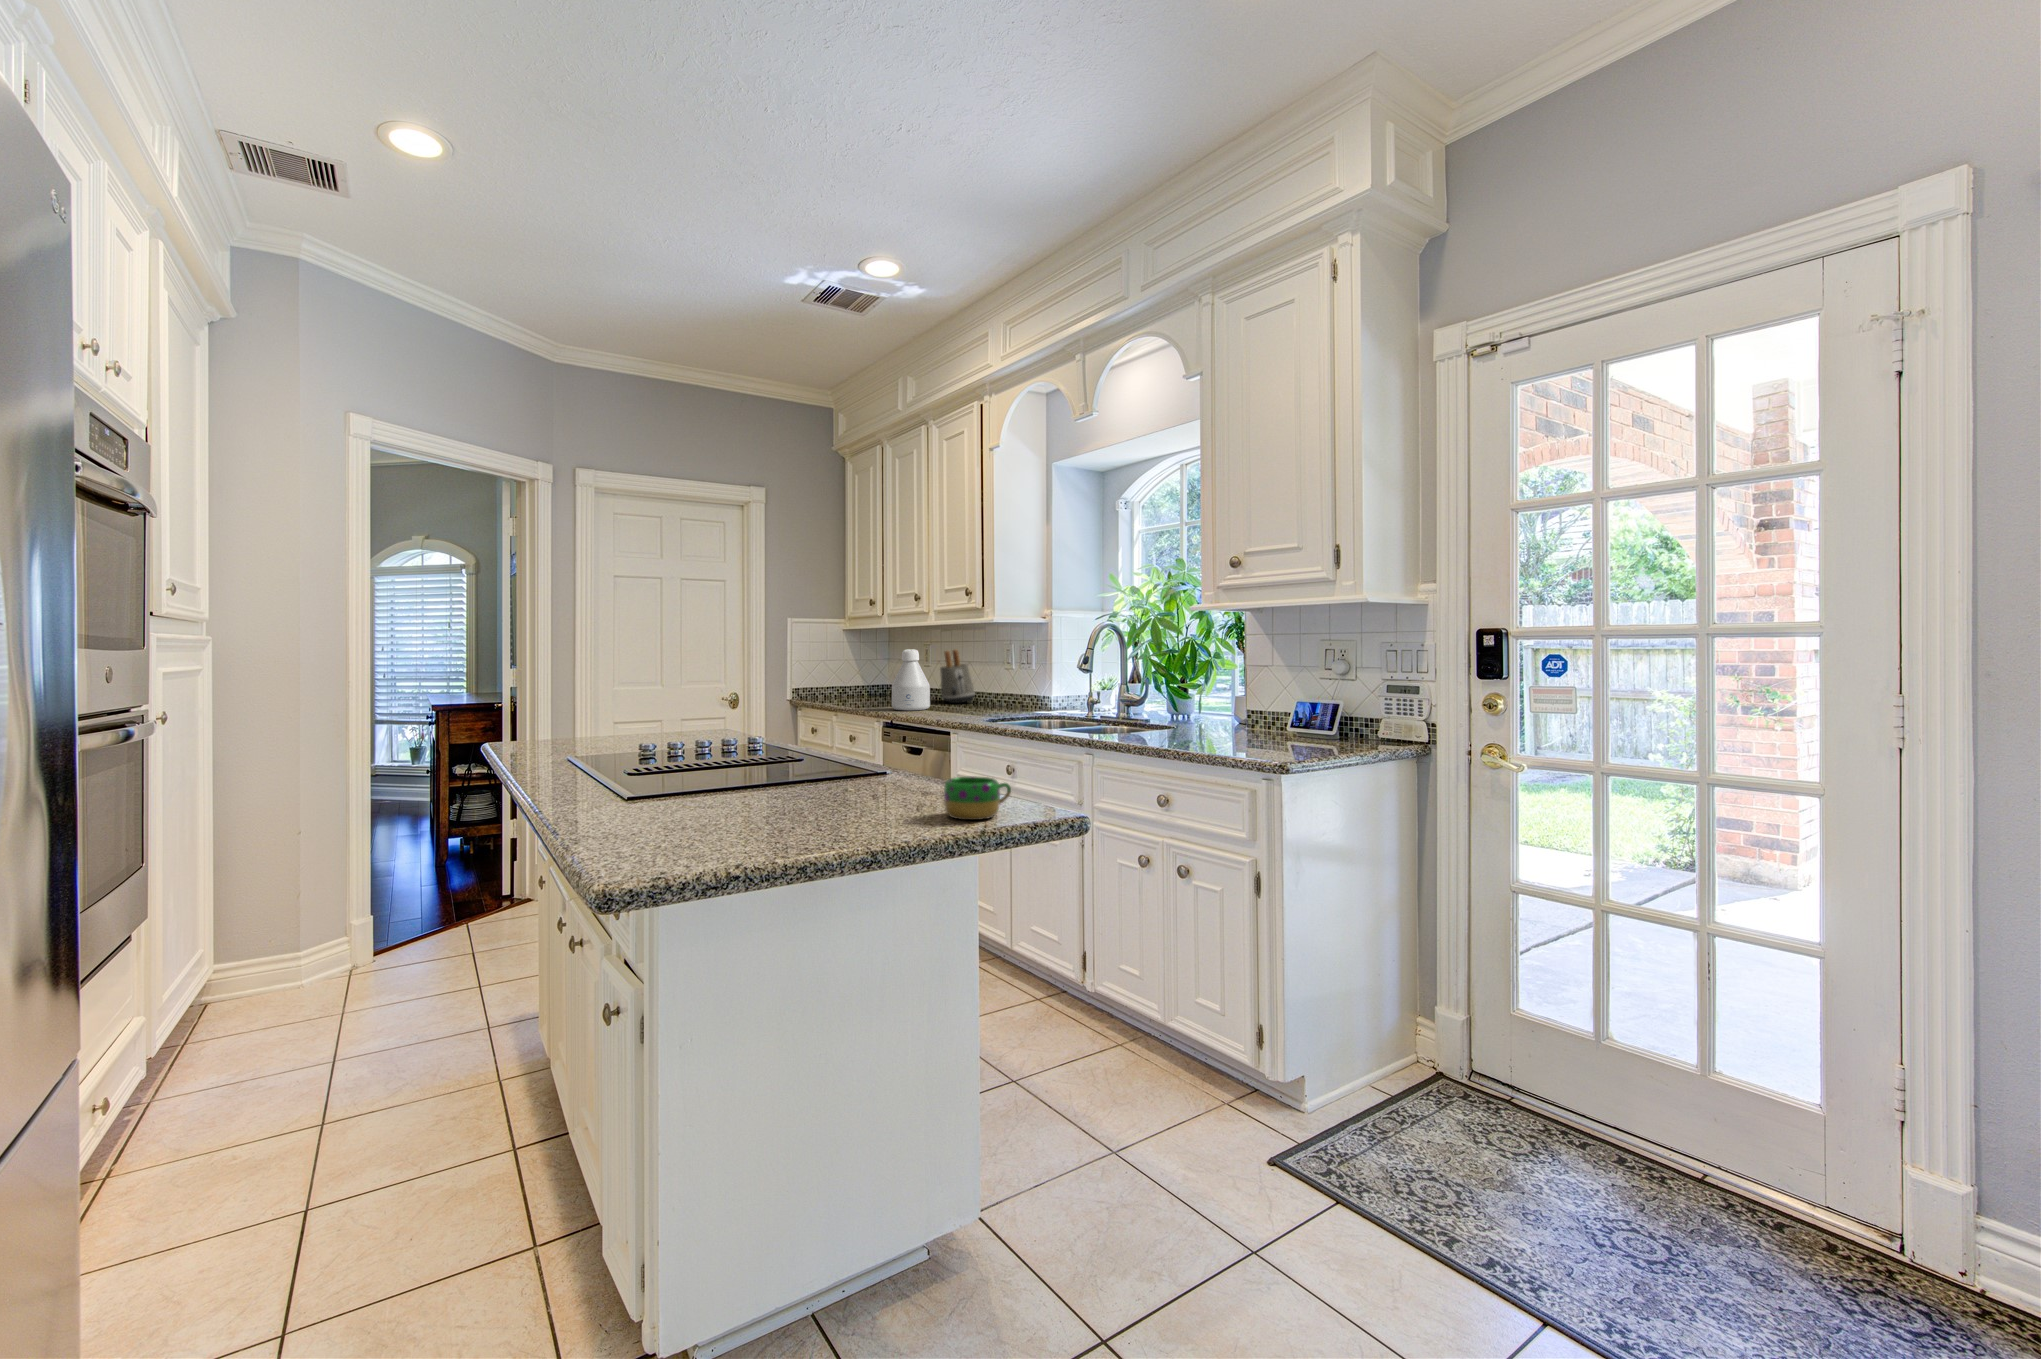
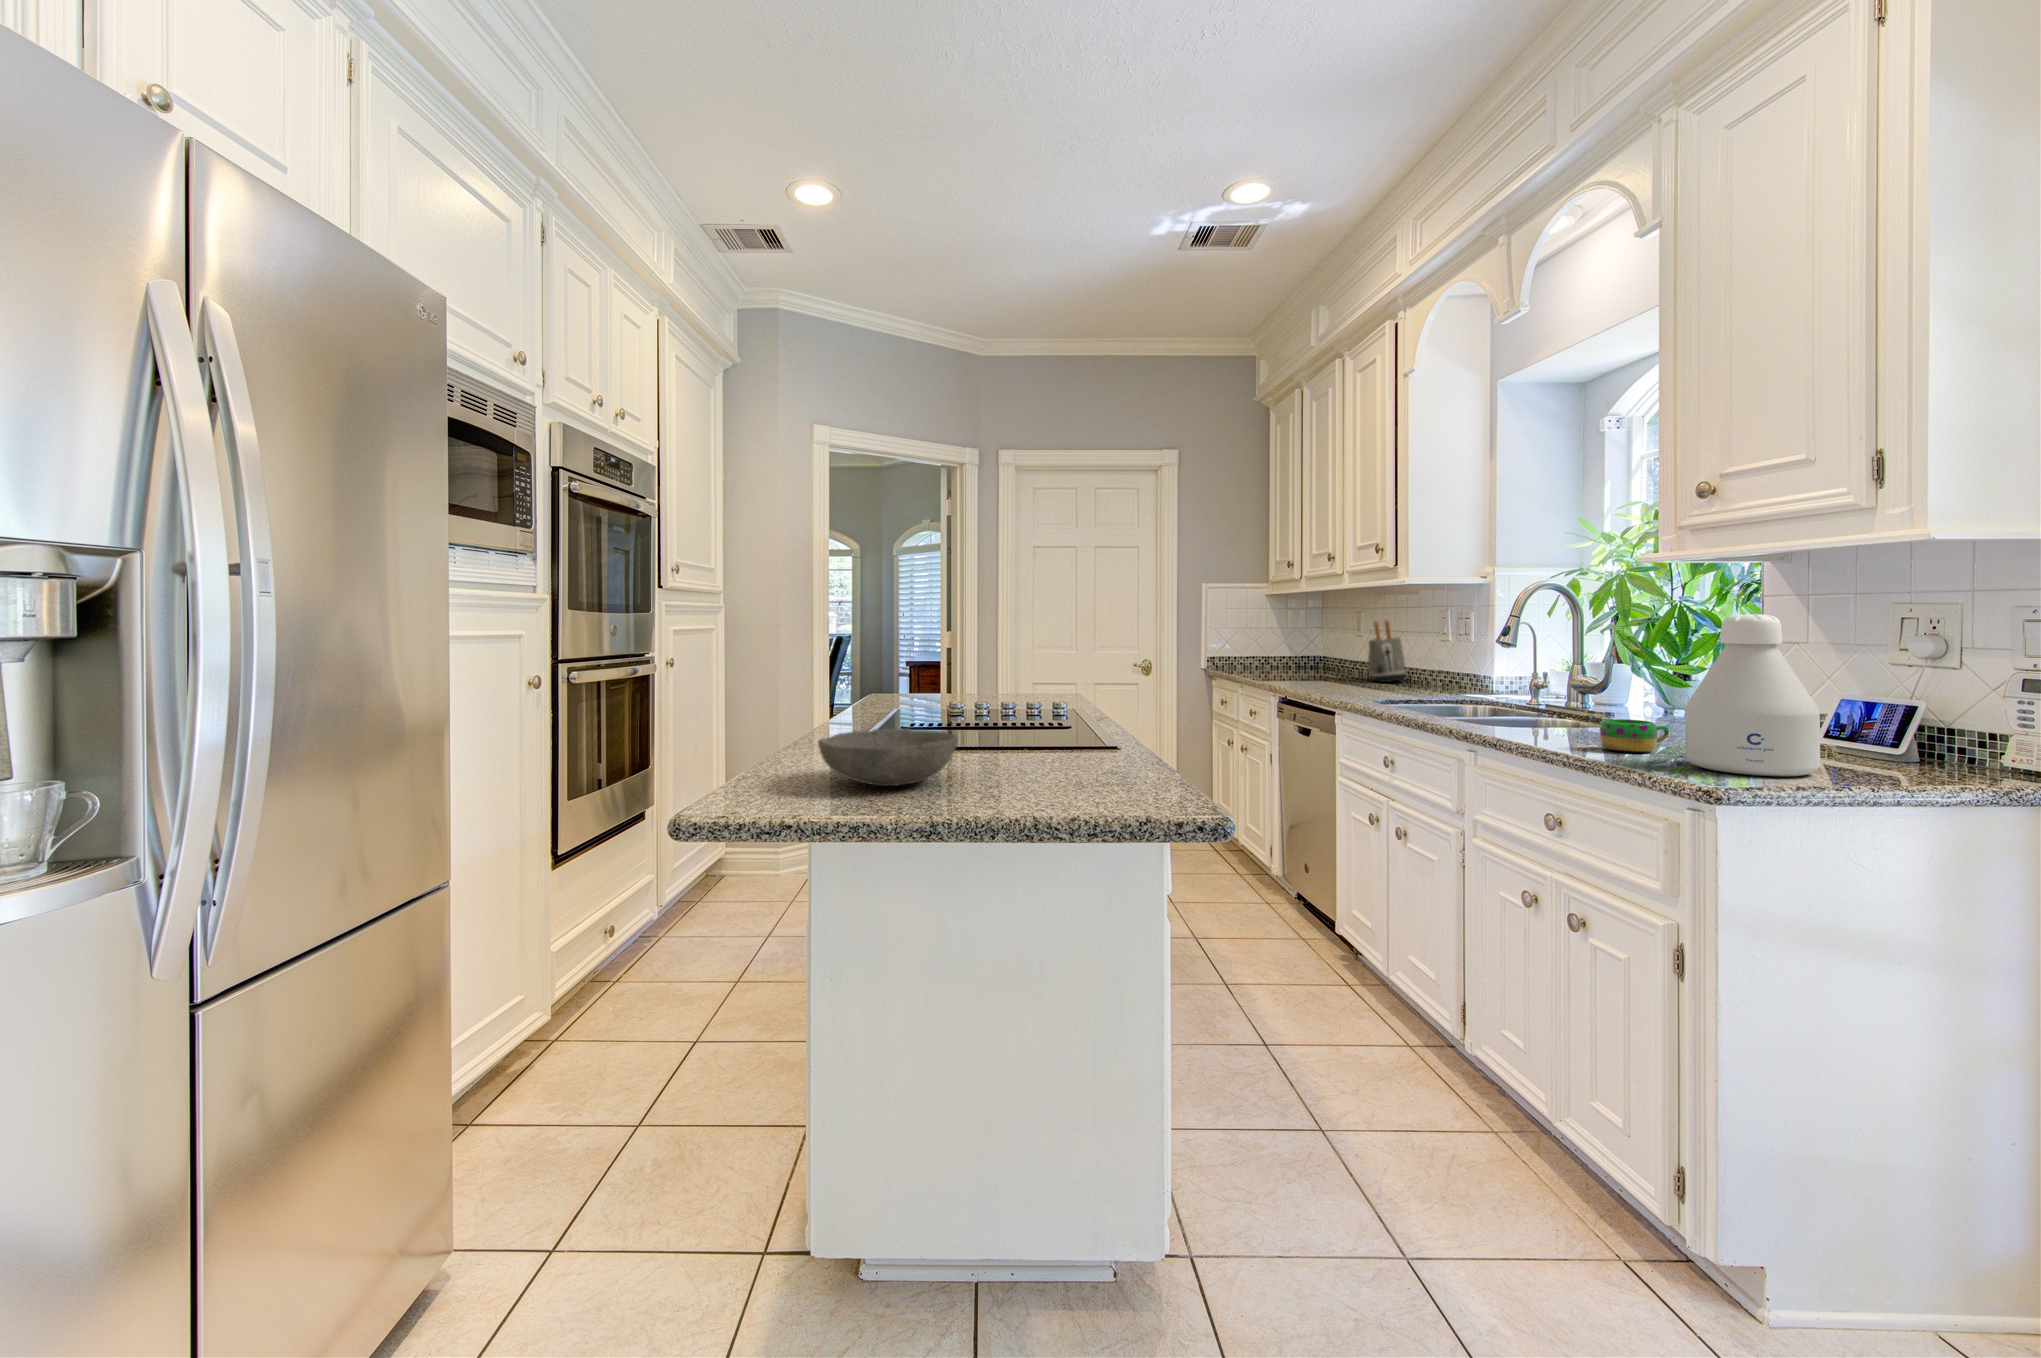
bottle: present [892,649,930,710] -> present [1685,614,1820,776]
bowl: none [673,766,819,826] -> present [818,728,958,786]
mug: present [944,776,1011,820] -> present [1600,719,1669,753]

